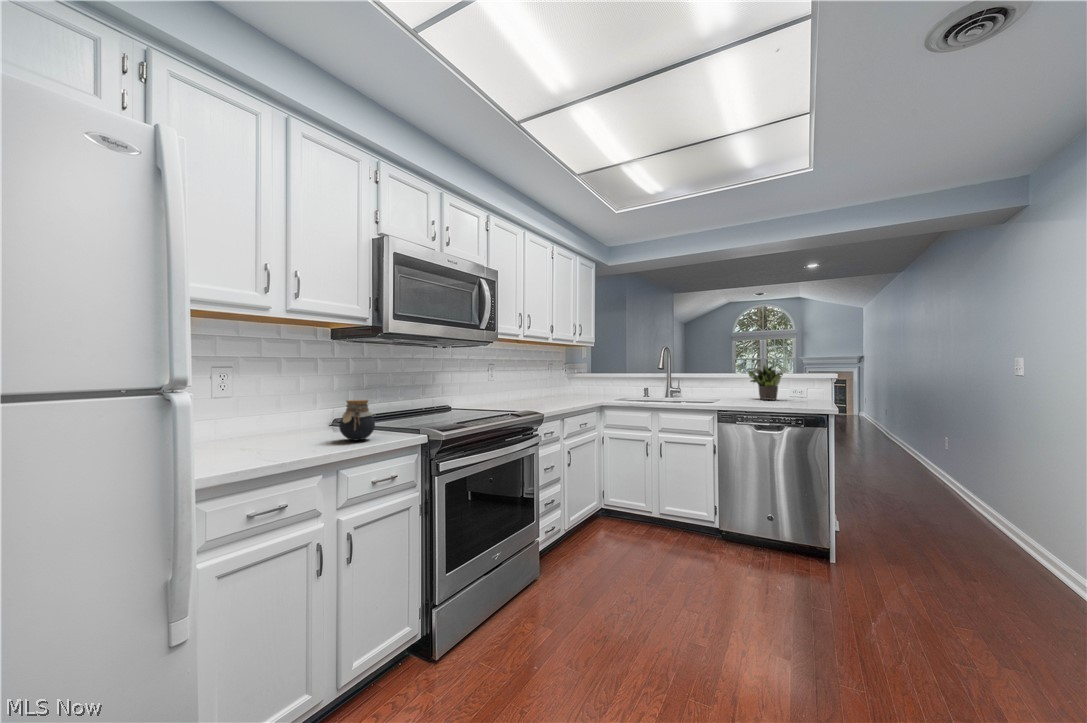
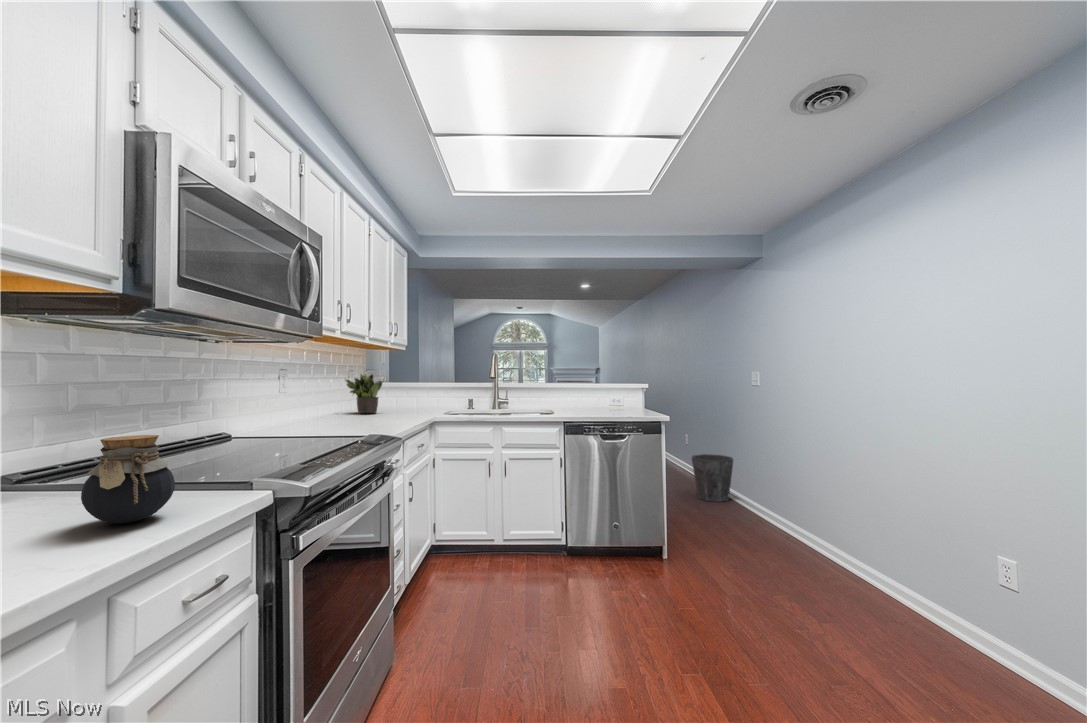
potted plant: present [748,365,783,400] -> present [345,374,383,413]
waste bin: none [919,463,985,522] -> present [692,454,733,502]

